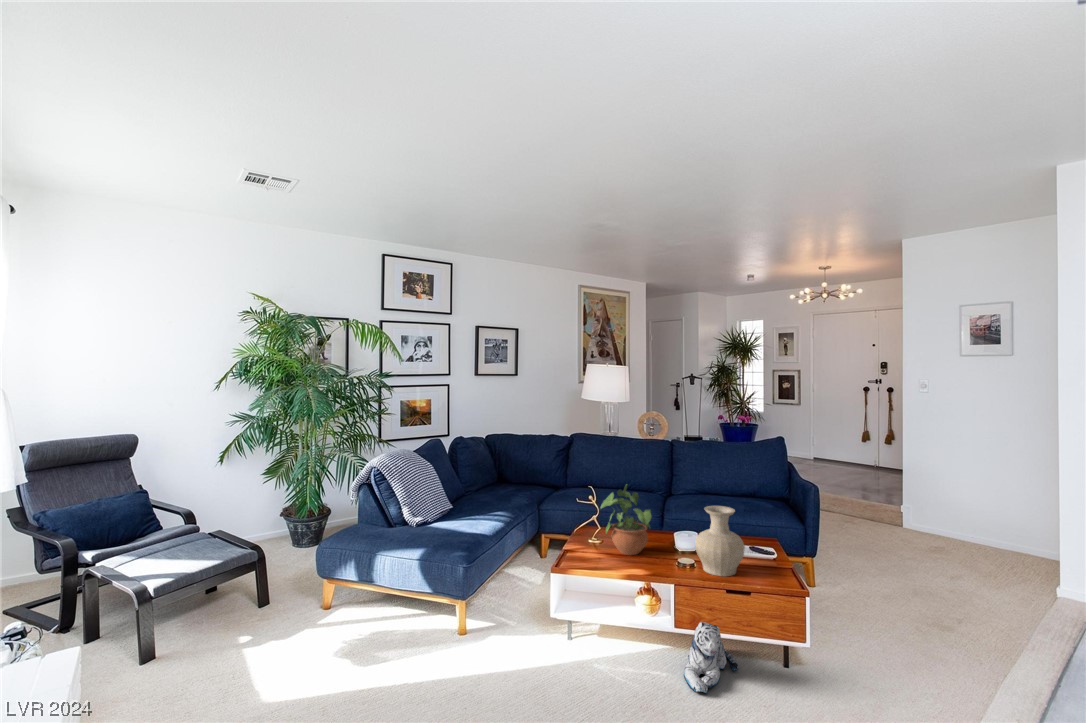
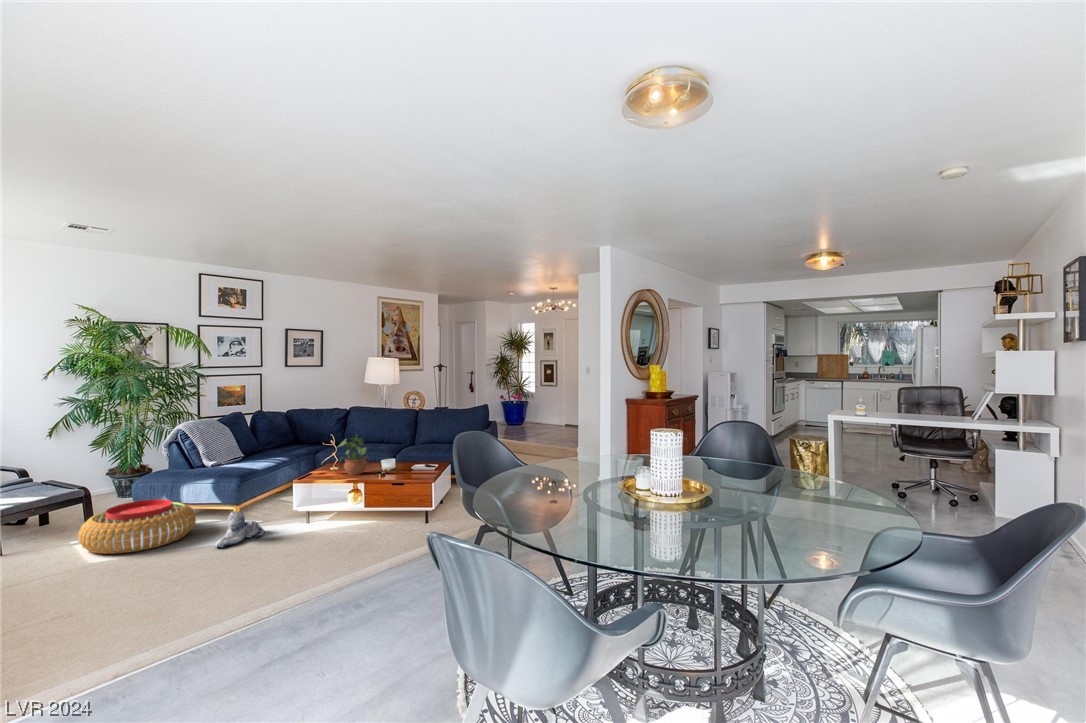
vase: present [695,506,745,576] -> none [386,441,414,480]
pouf: none [247,578,404,680] -> present [78,499,196,554]
plush toy: present [684,622,738,693] -> present [215,511,264,547]

